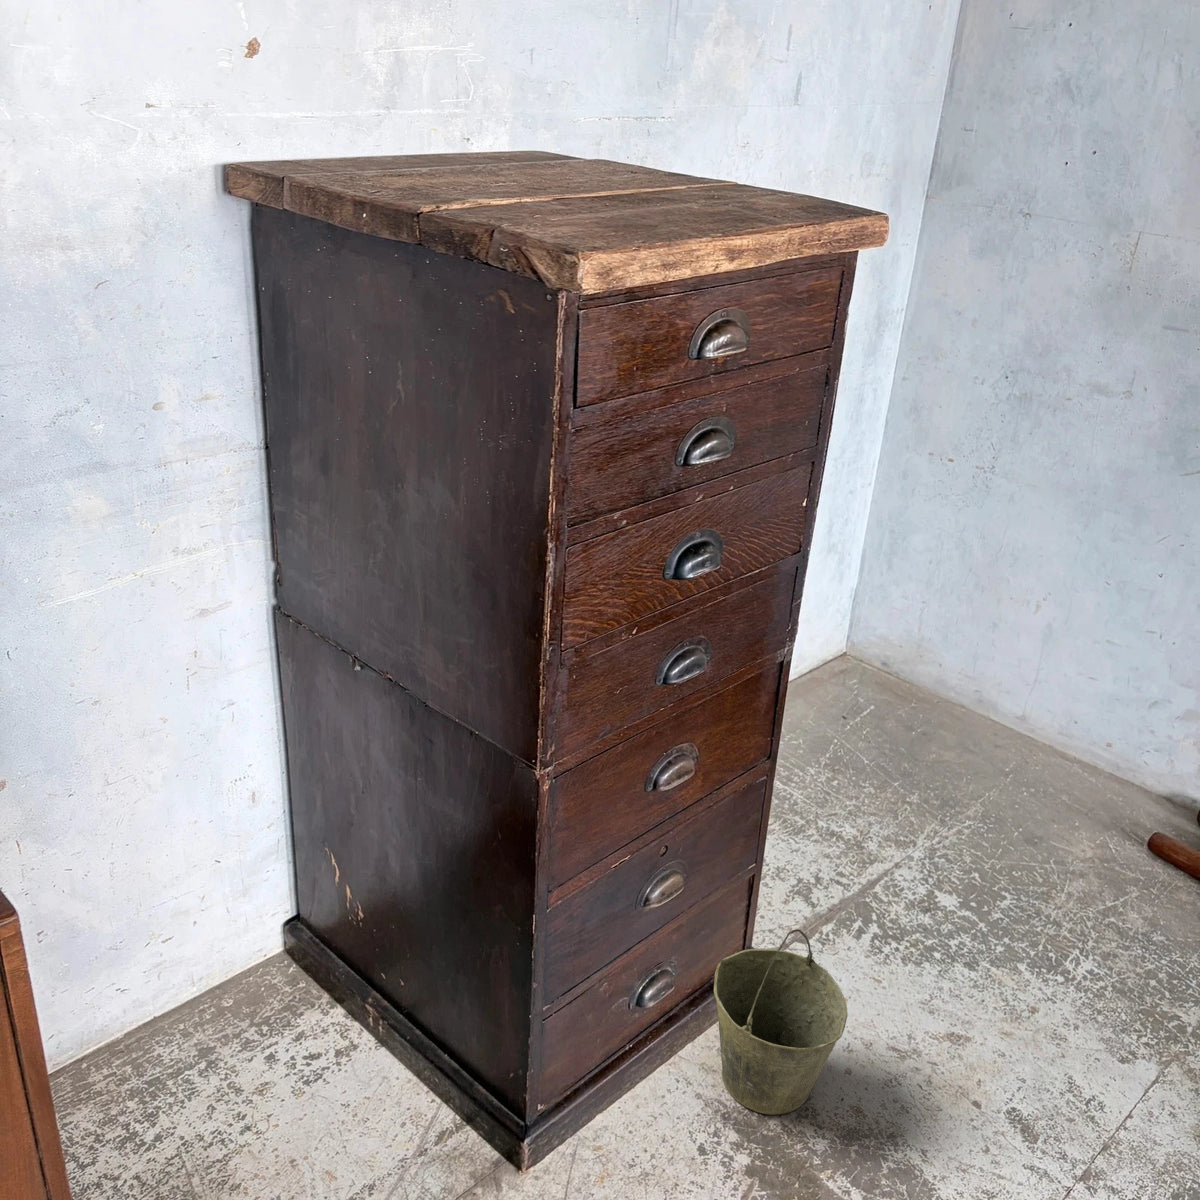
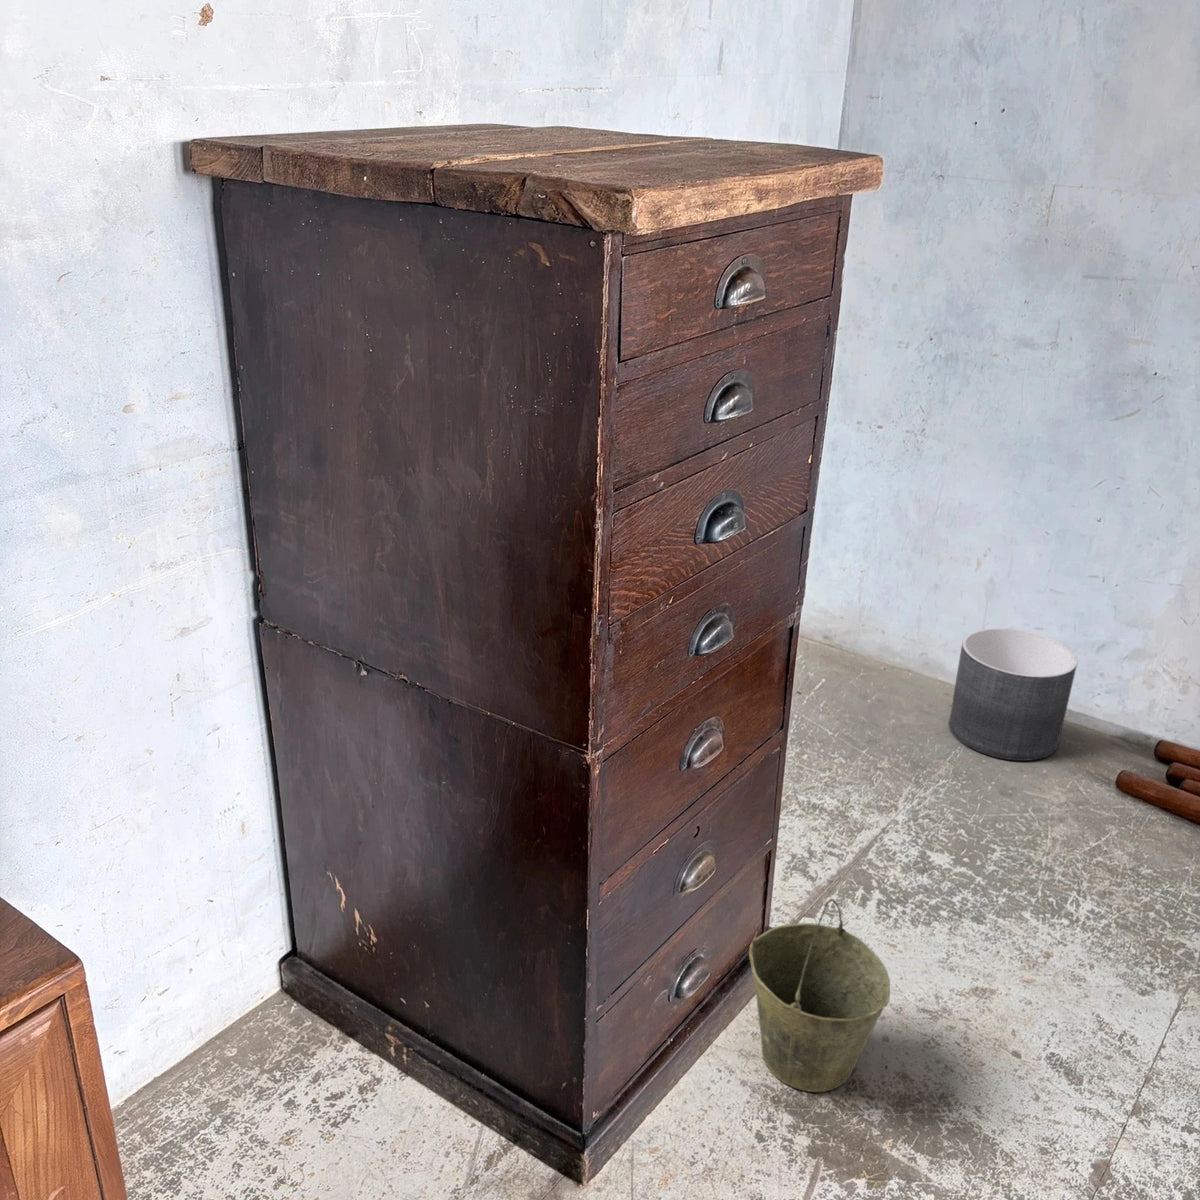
planter: none [988,671,1125,810] -> present [949,628,1077,761]

